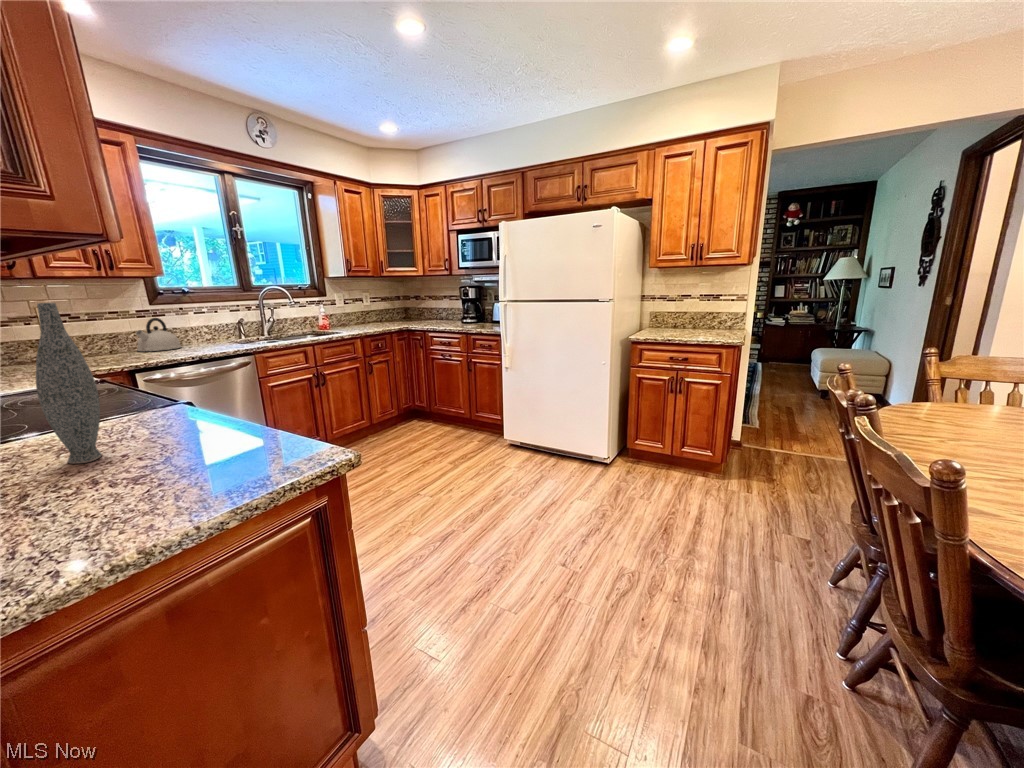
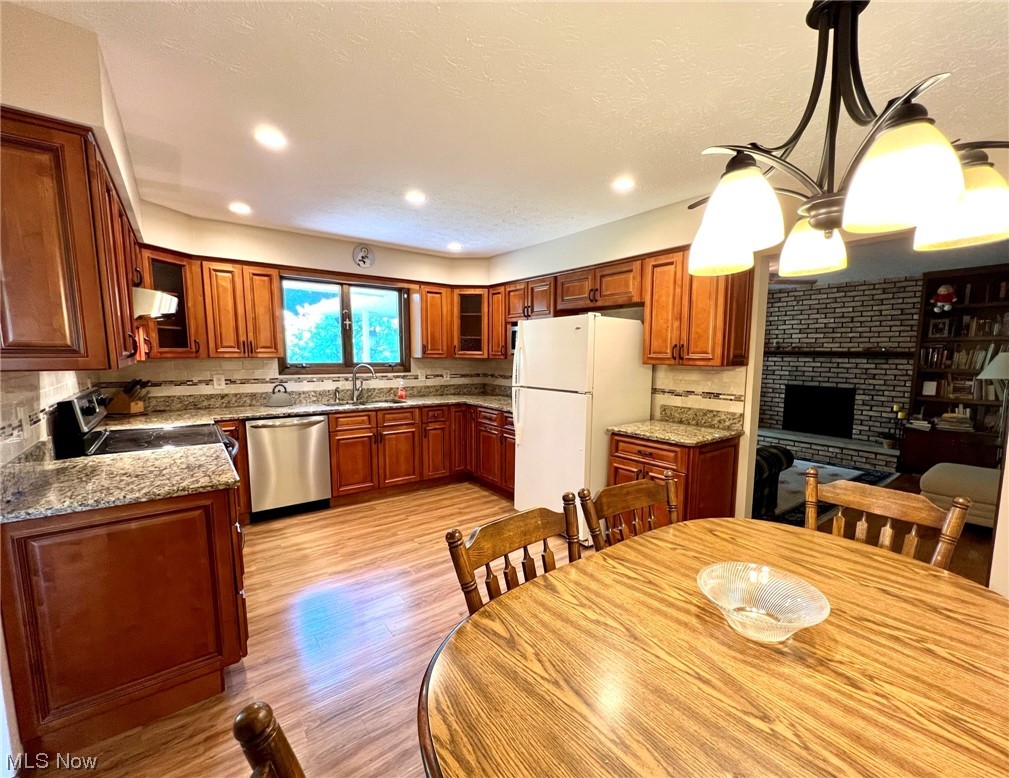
vase: present [36,303,102,463] -> none [64,390,97,480]

